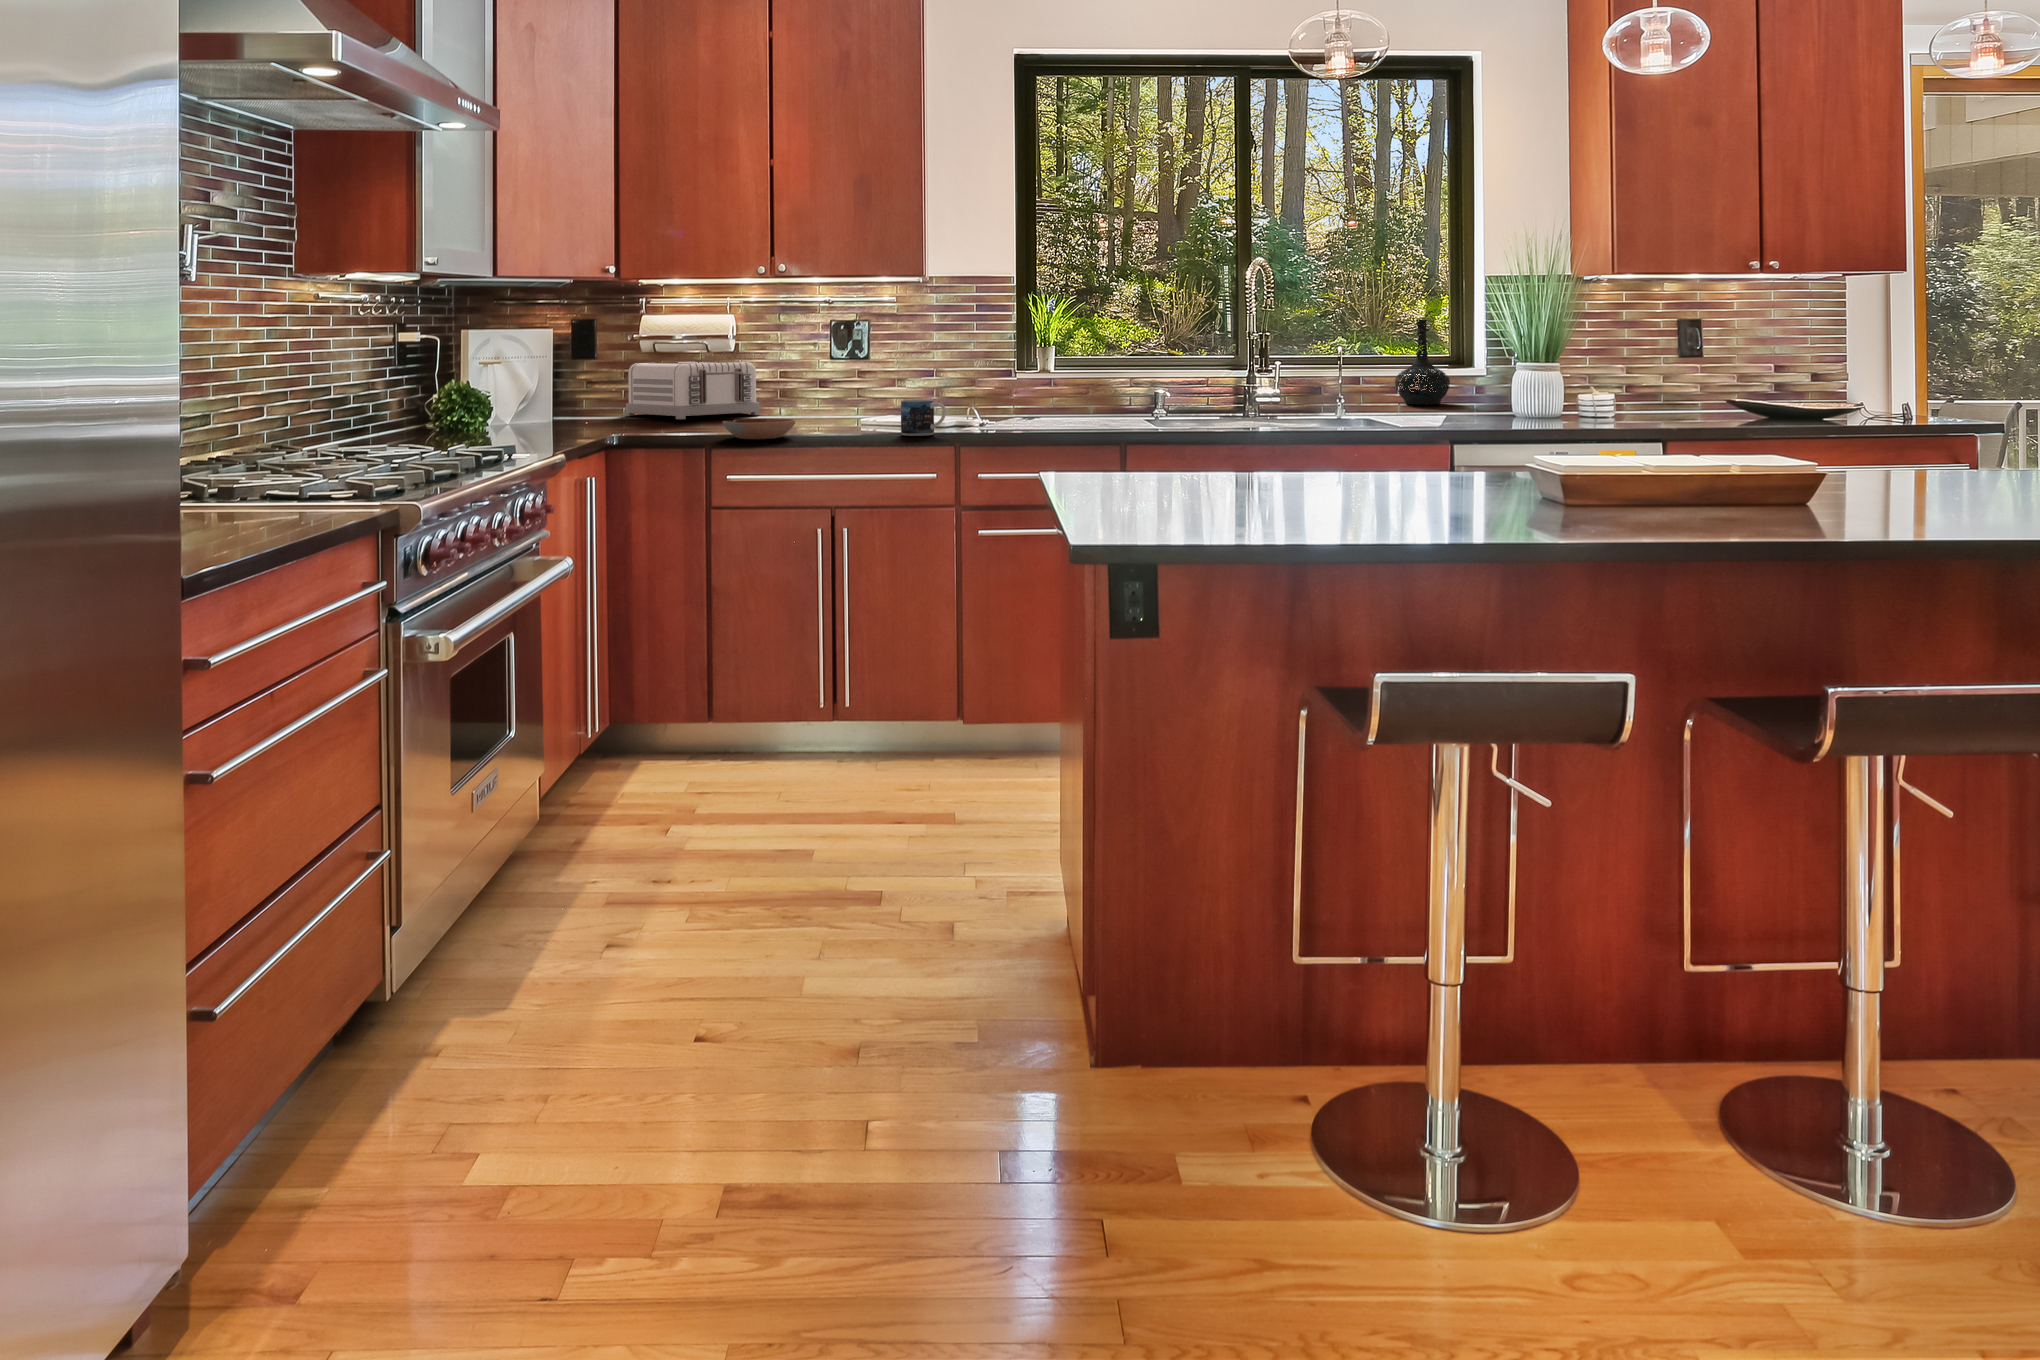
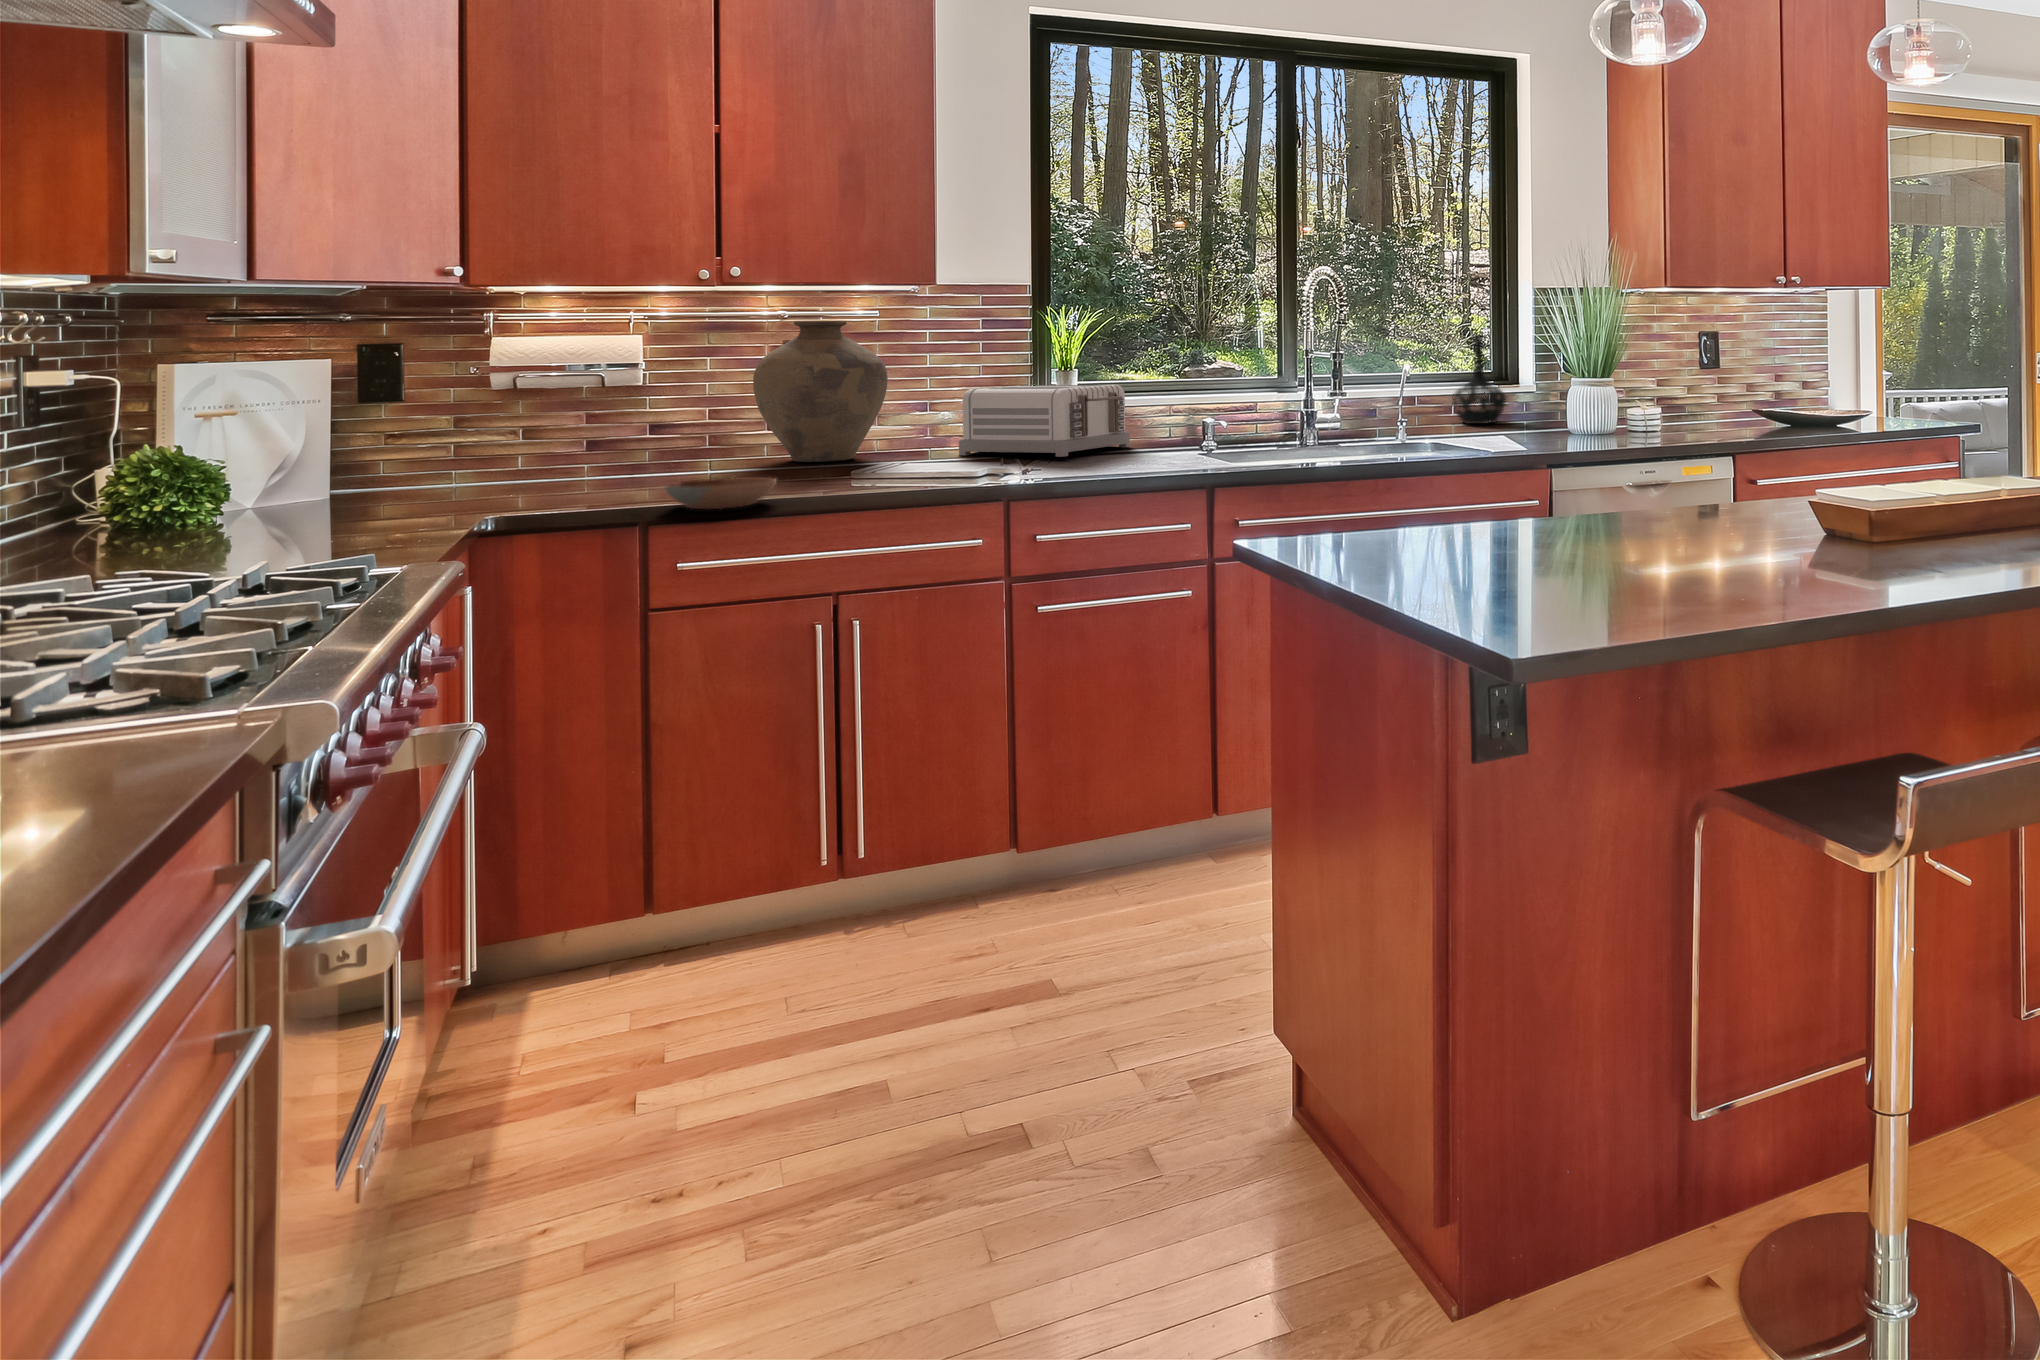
vase: none [808,305,900,413] -> present [753,321,888,462]
toaster: present [626,362,760,419] -> present [959,384,1130,457]
mug: present [901,399,946,436] -> none [928,443,992,491]

